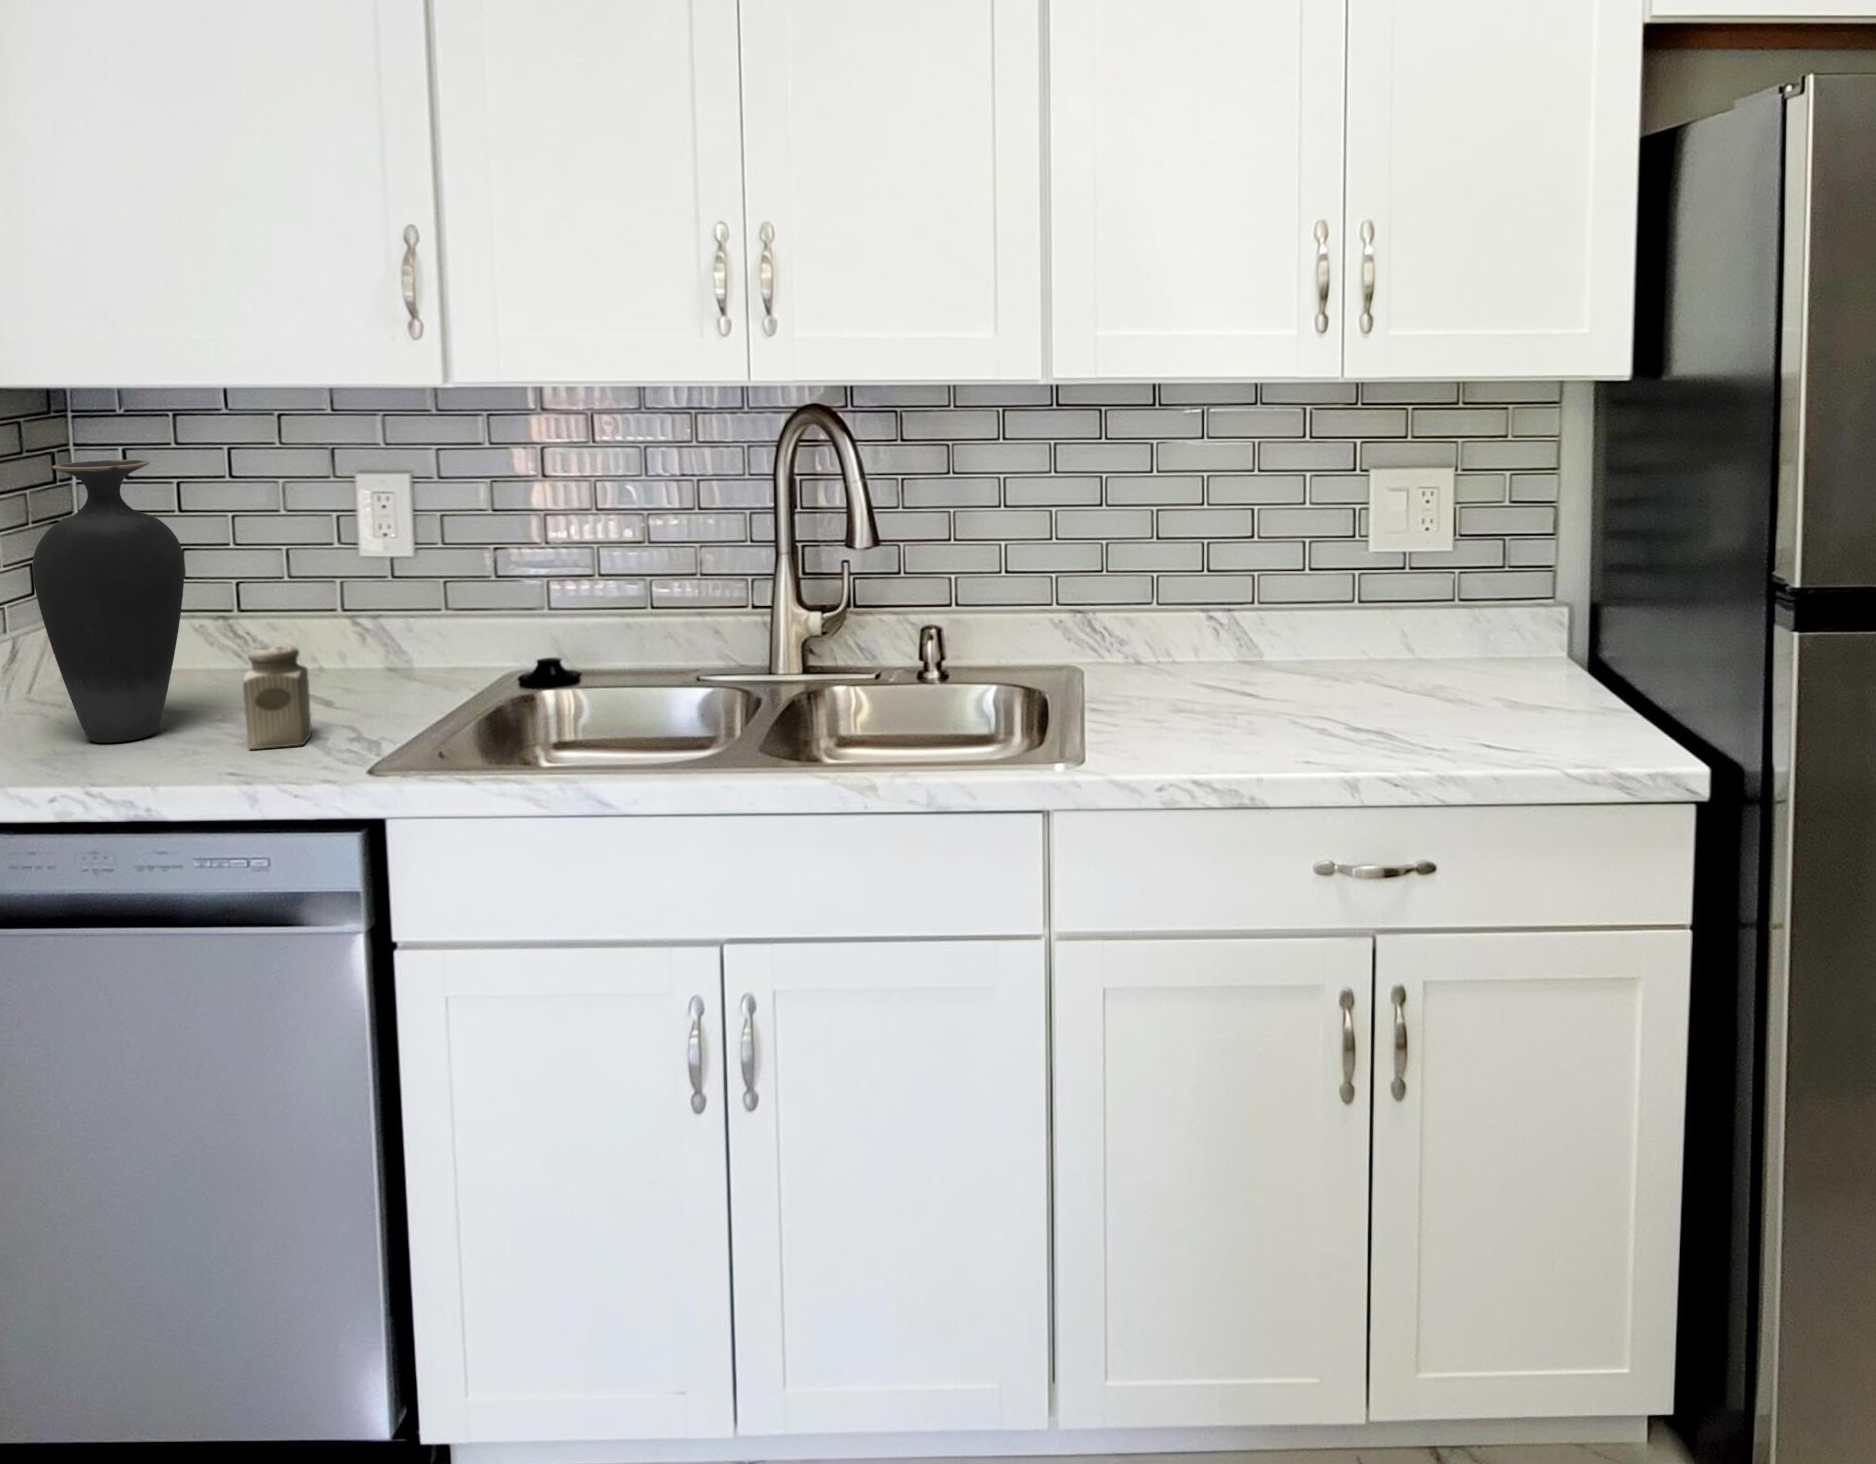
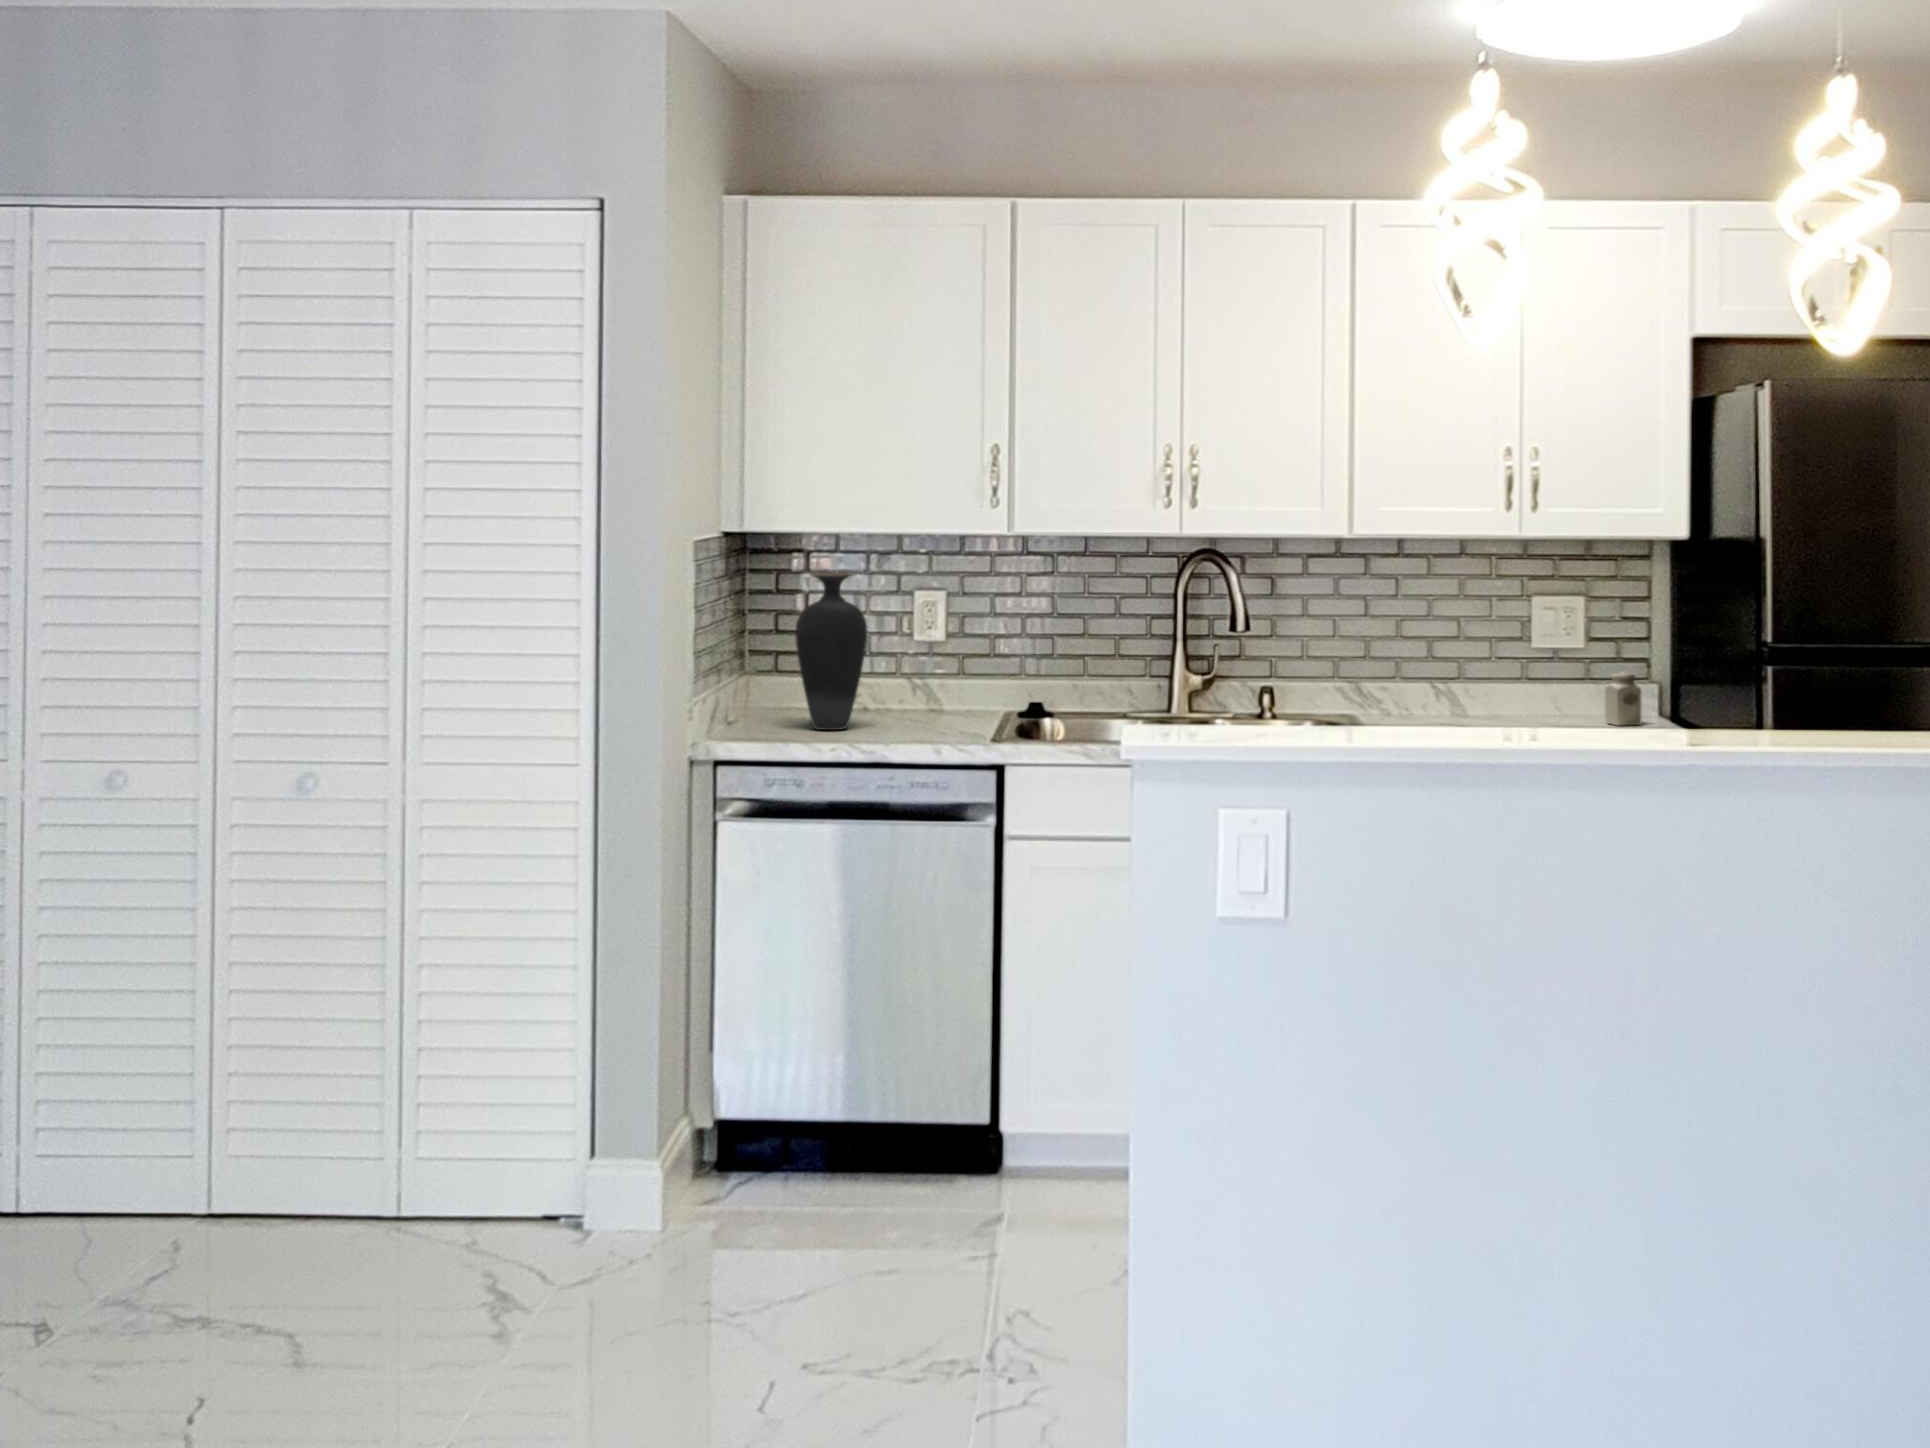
salt shaker: present [243,645,312,749] -> present [1605,672,1641,726]

